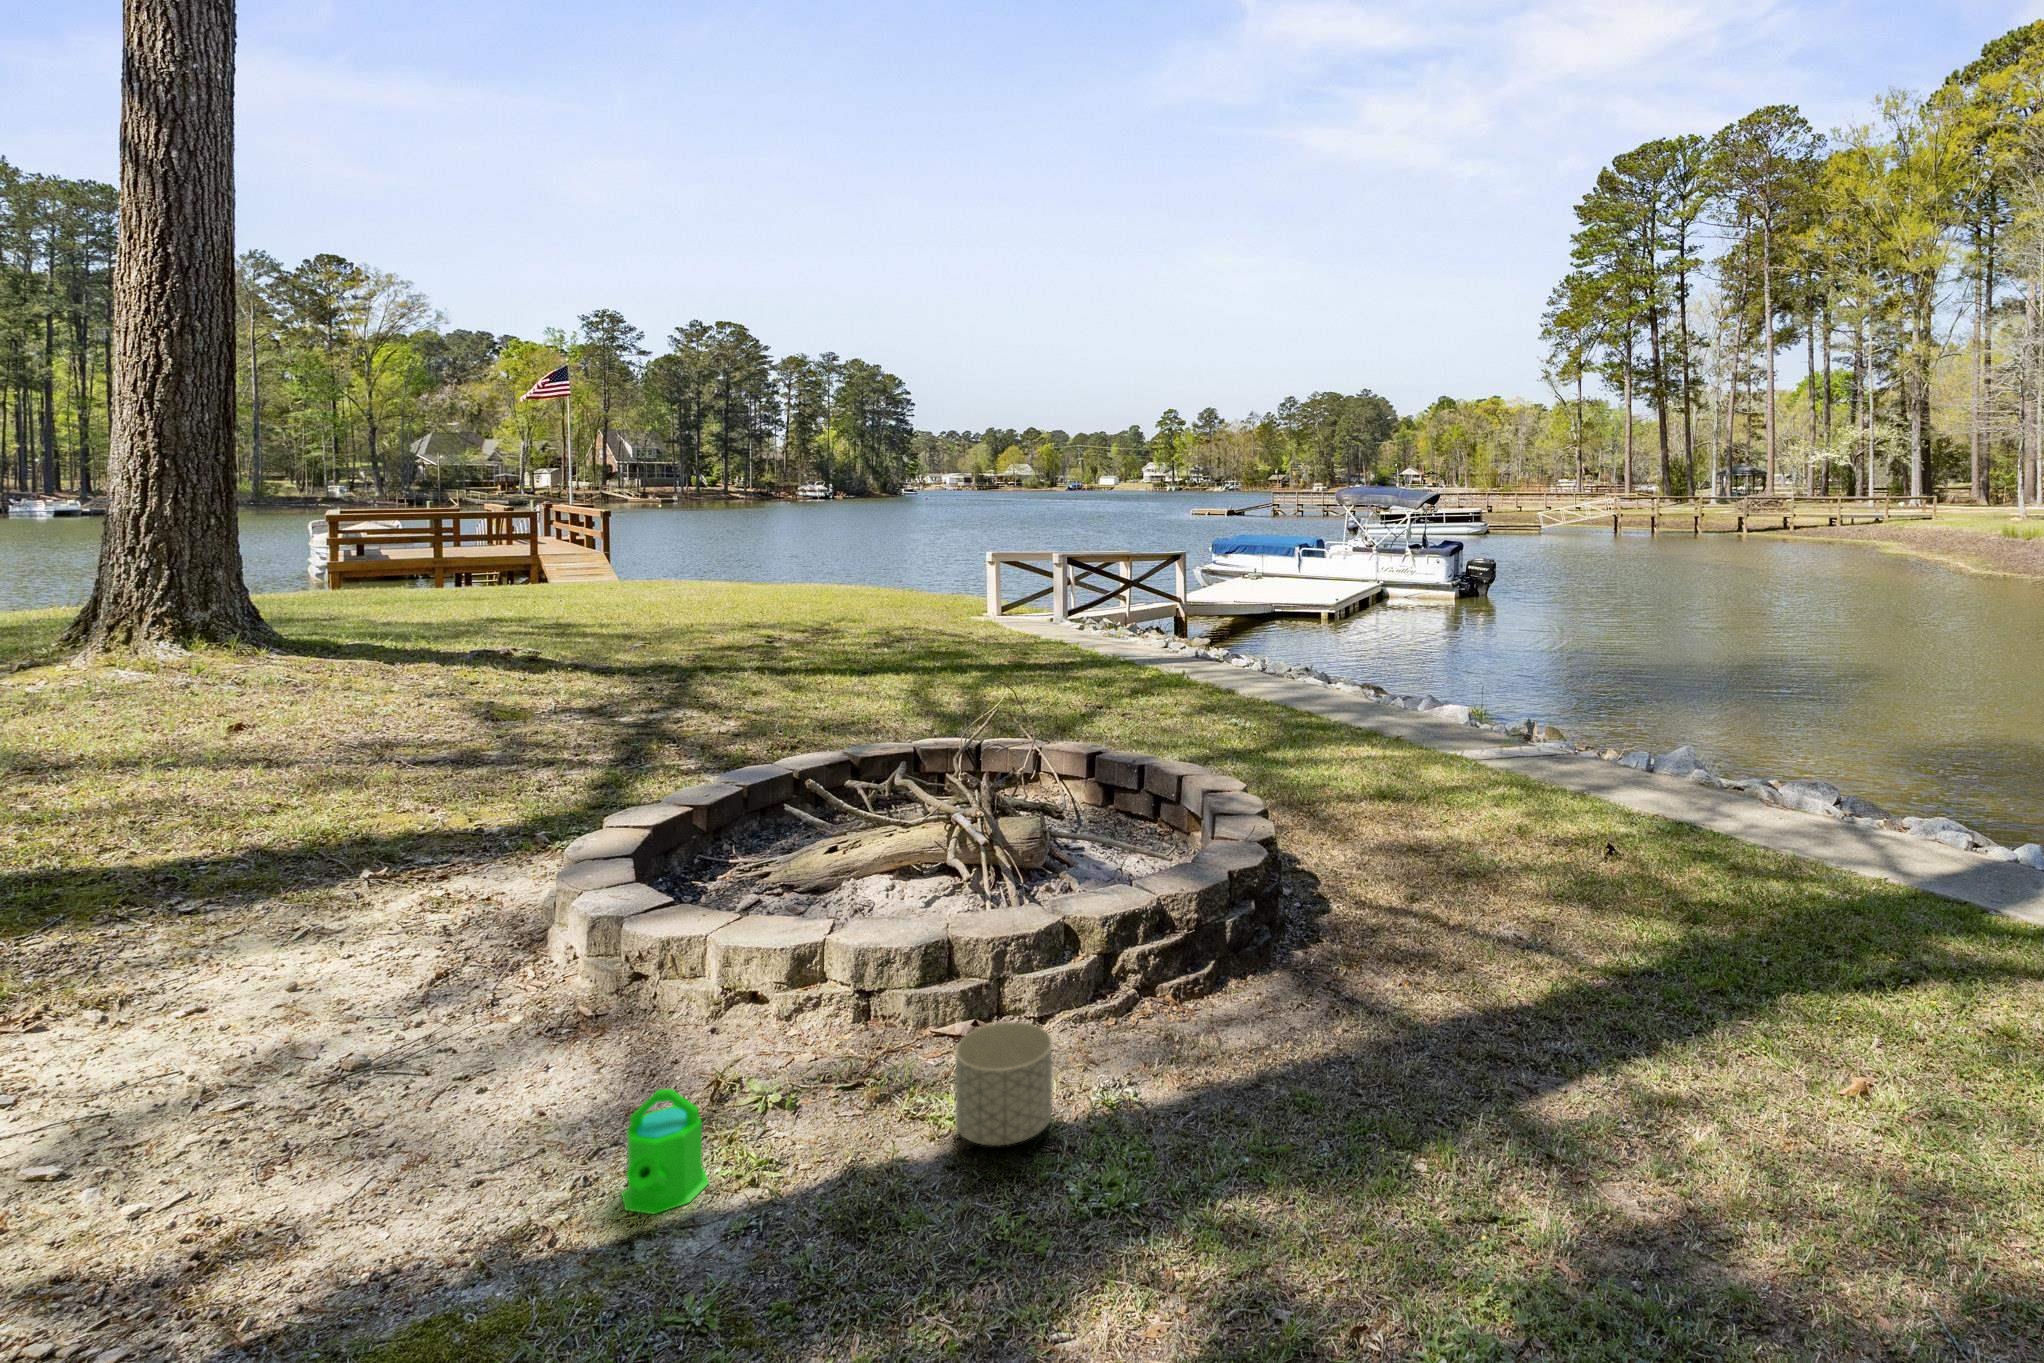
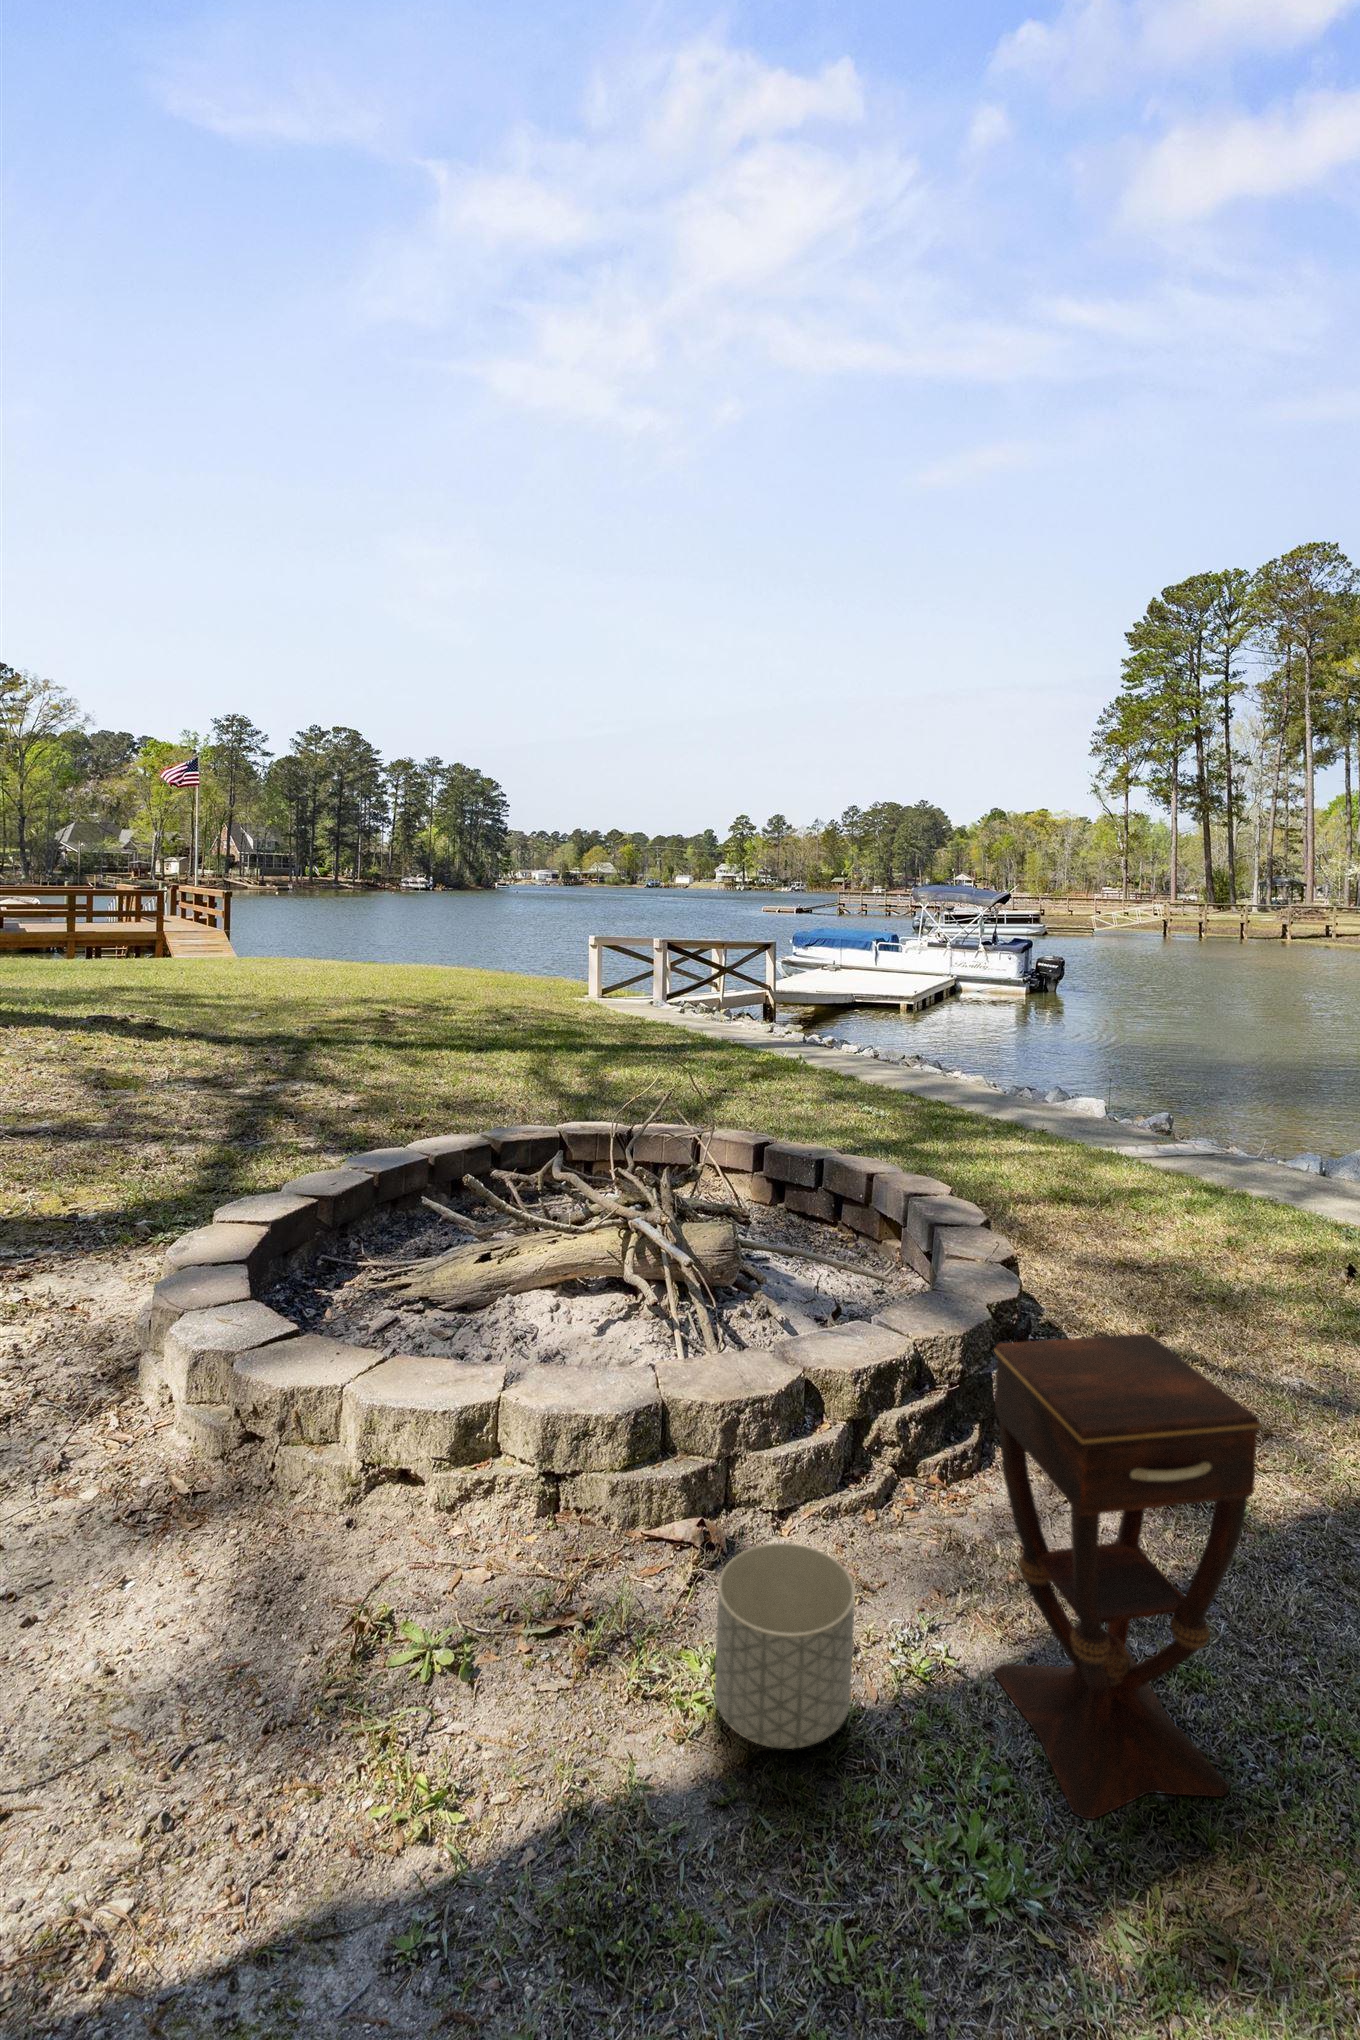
side table: none [1157,869,1311,1178] -> present [993,1333,1261,1819]
watering can: present [621,1089,709,1214] -> none [237,1657,368,1869]

